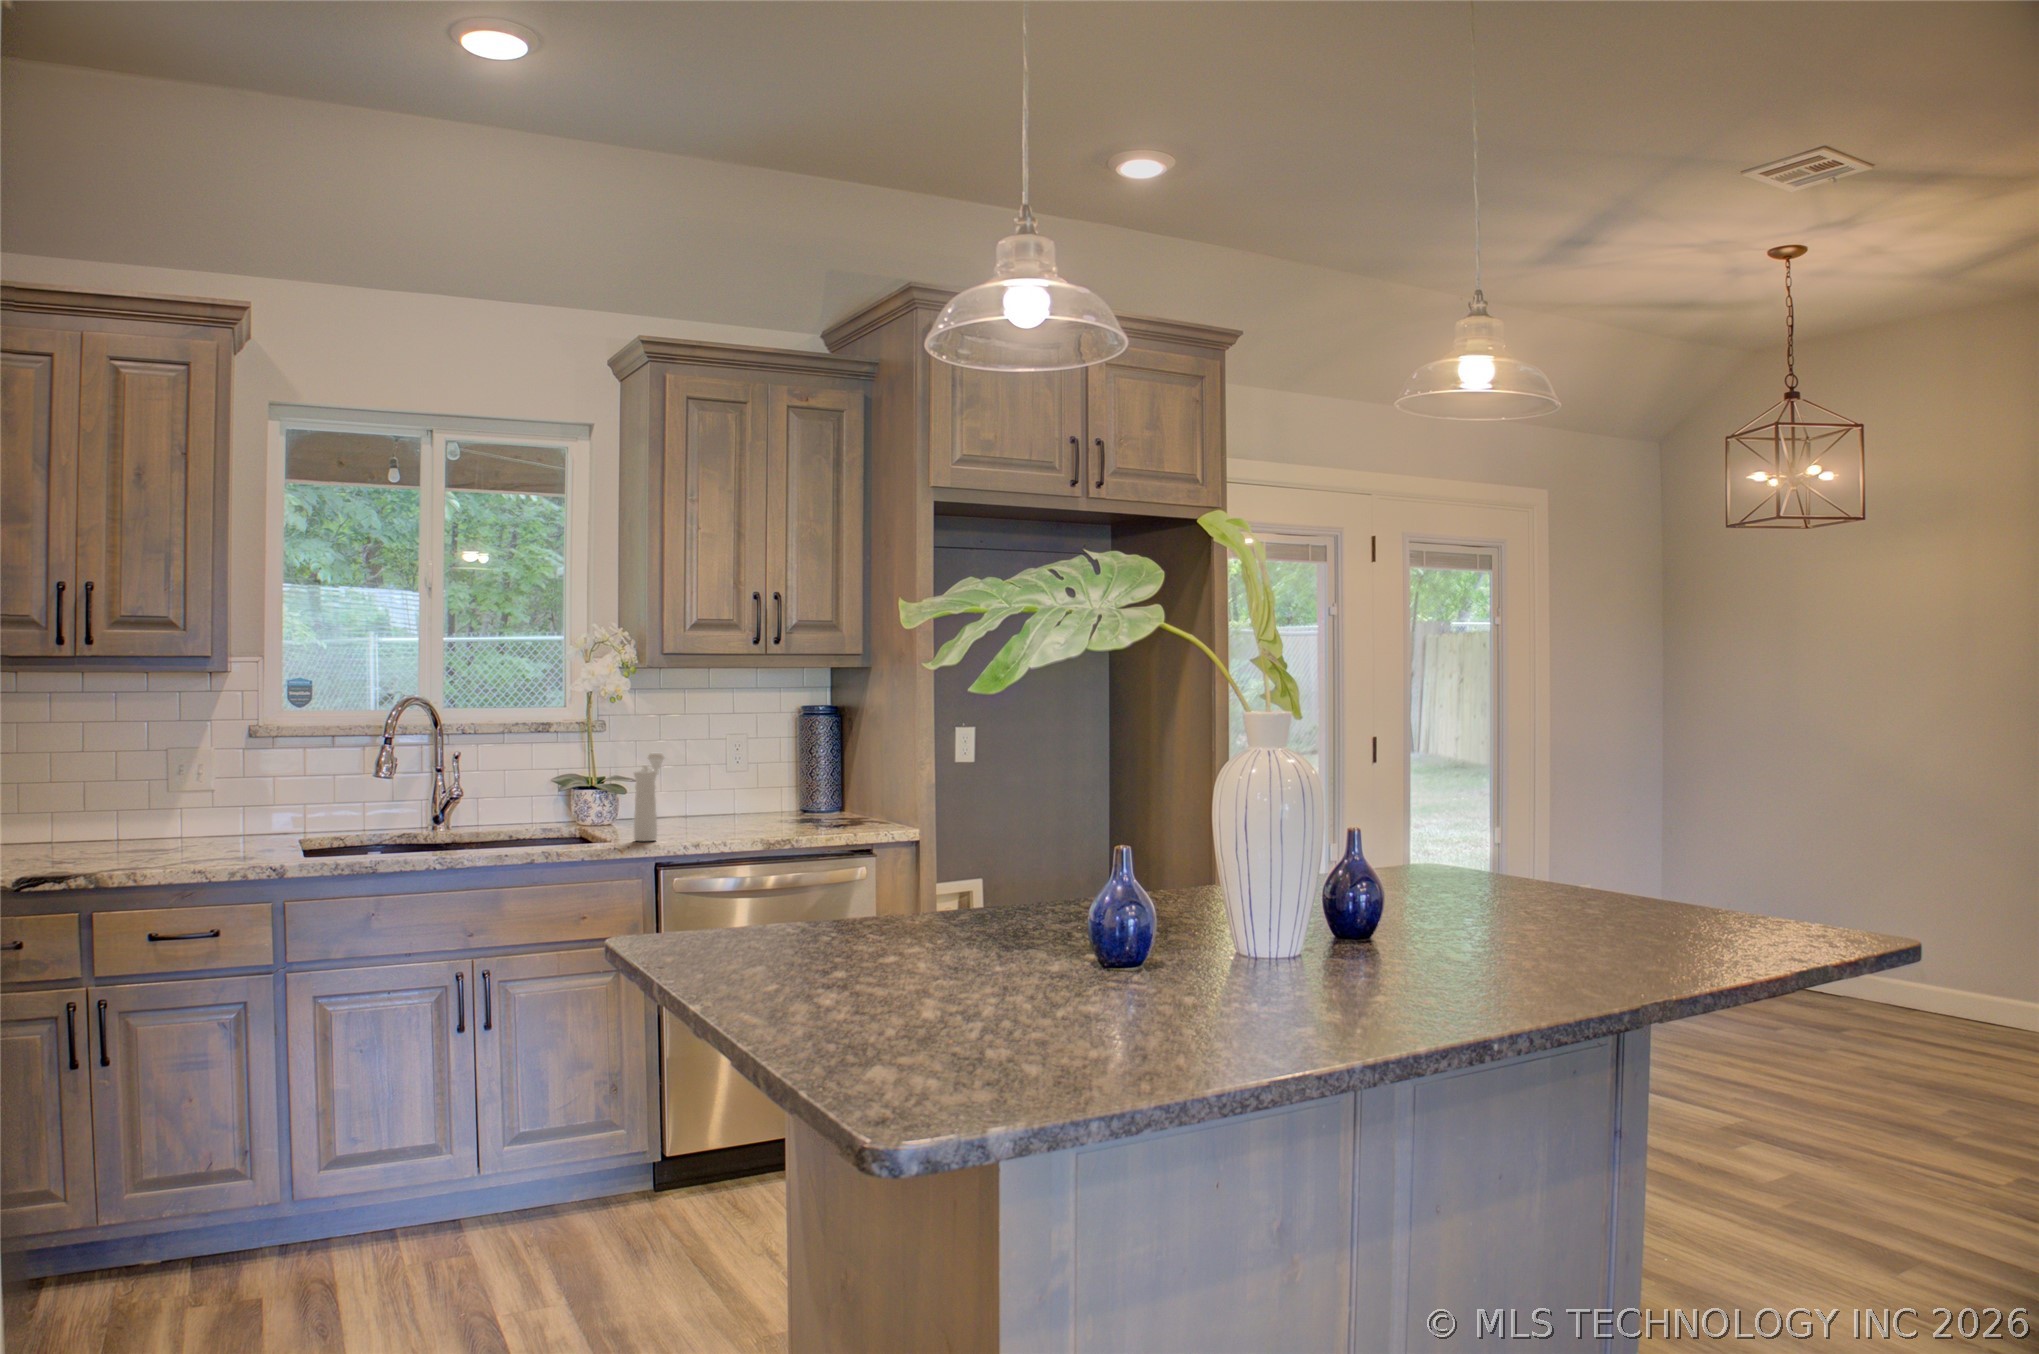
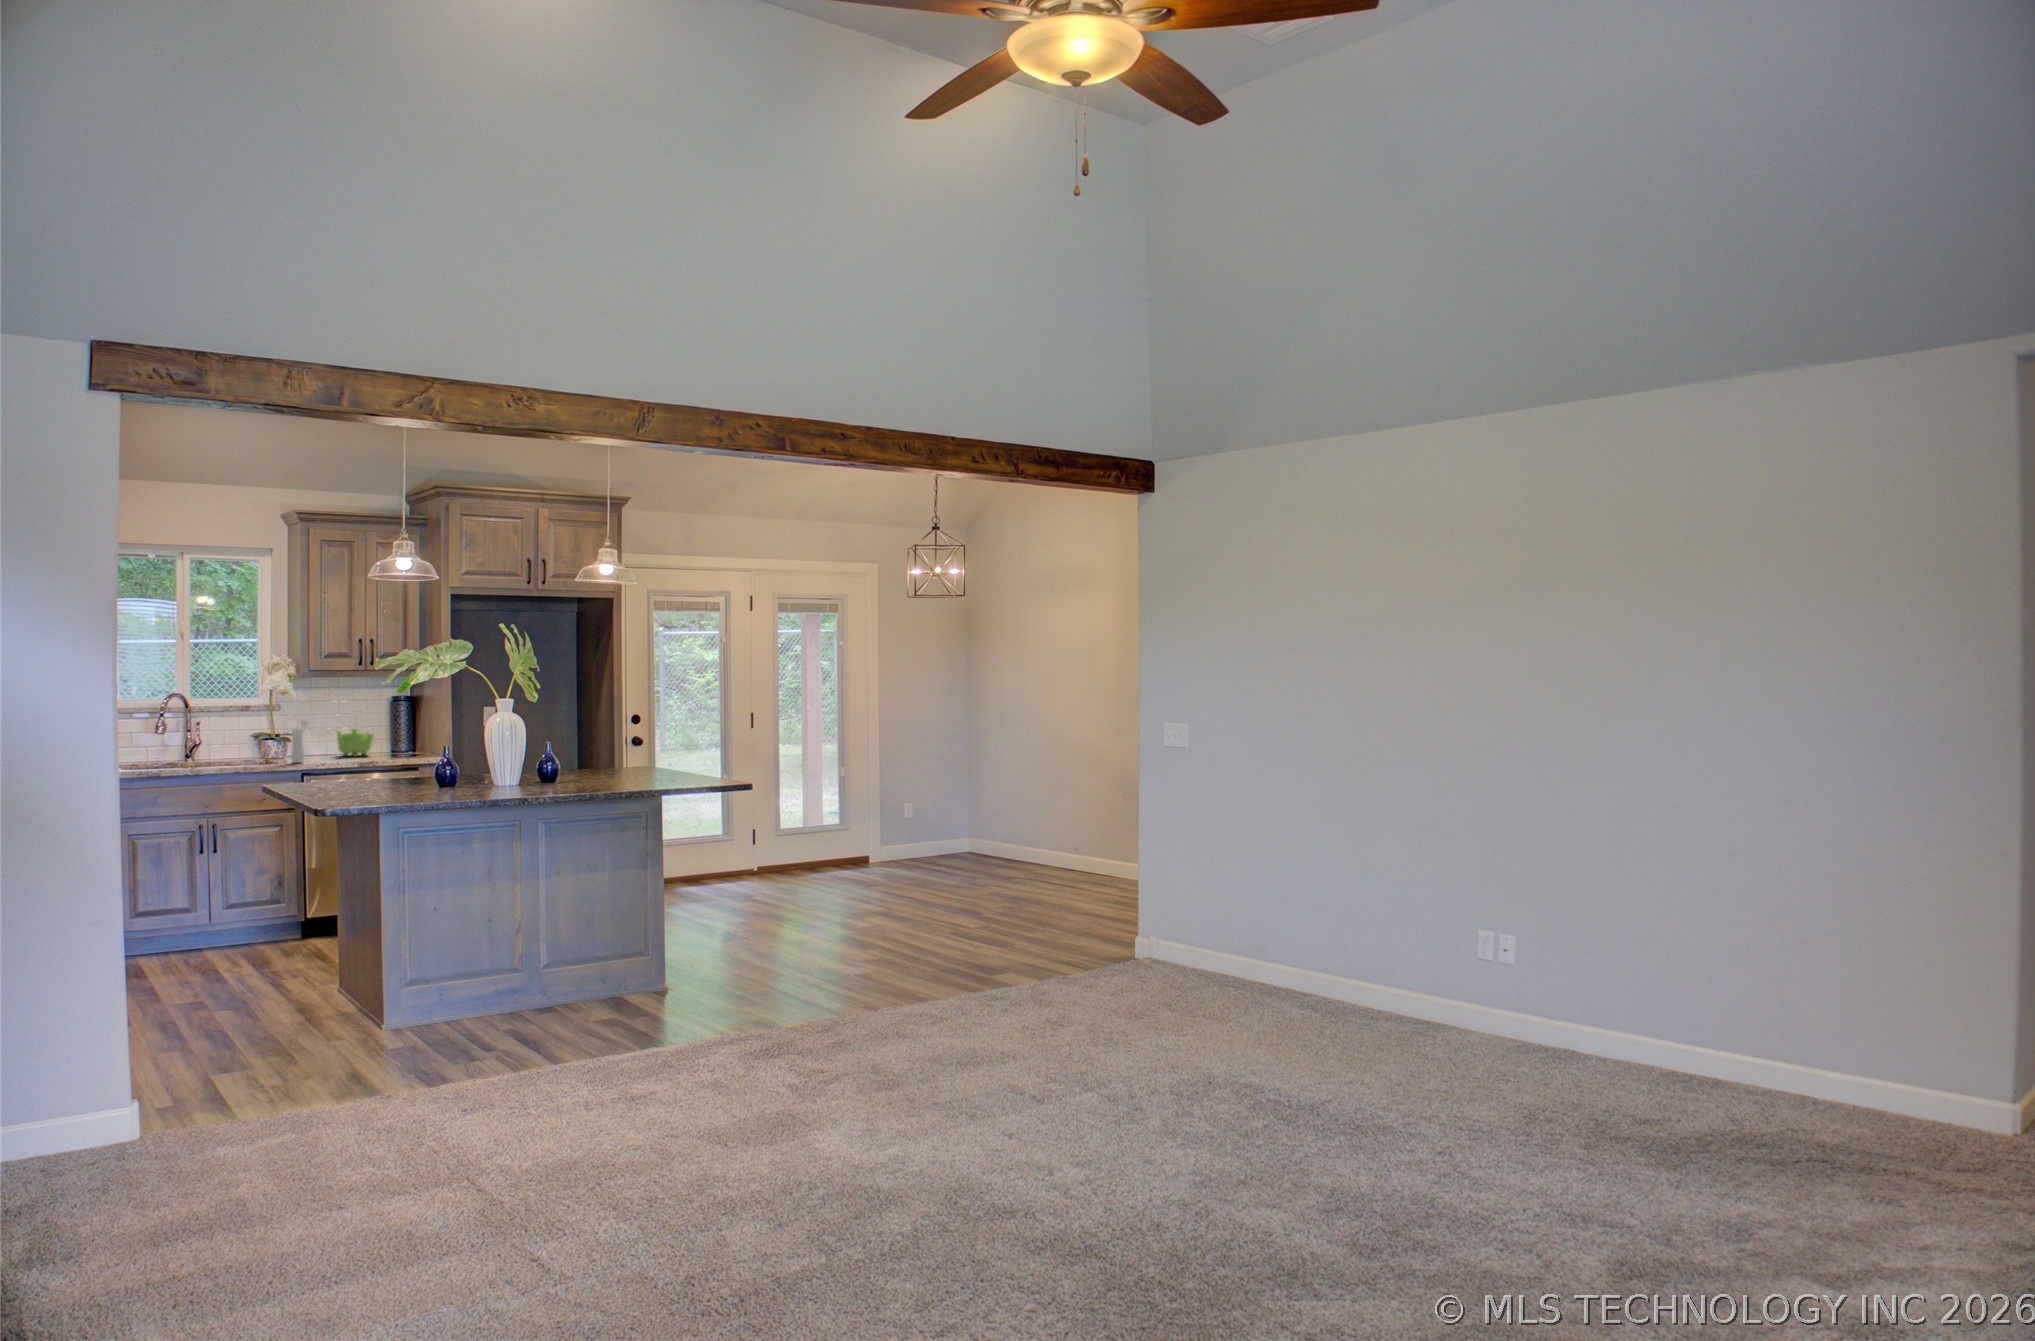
teapot: none [701,771,776,824] -> present [336,729,373,756]

